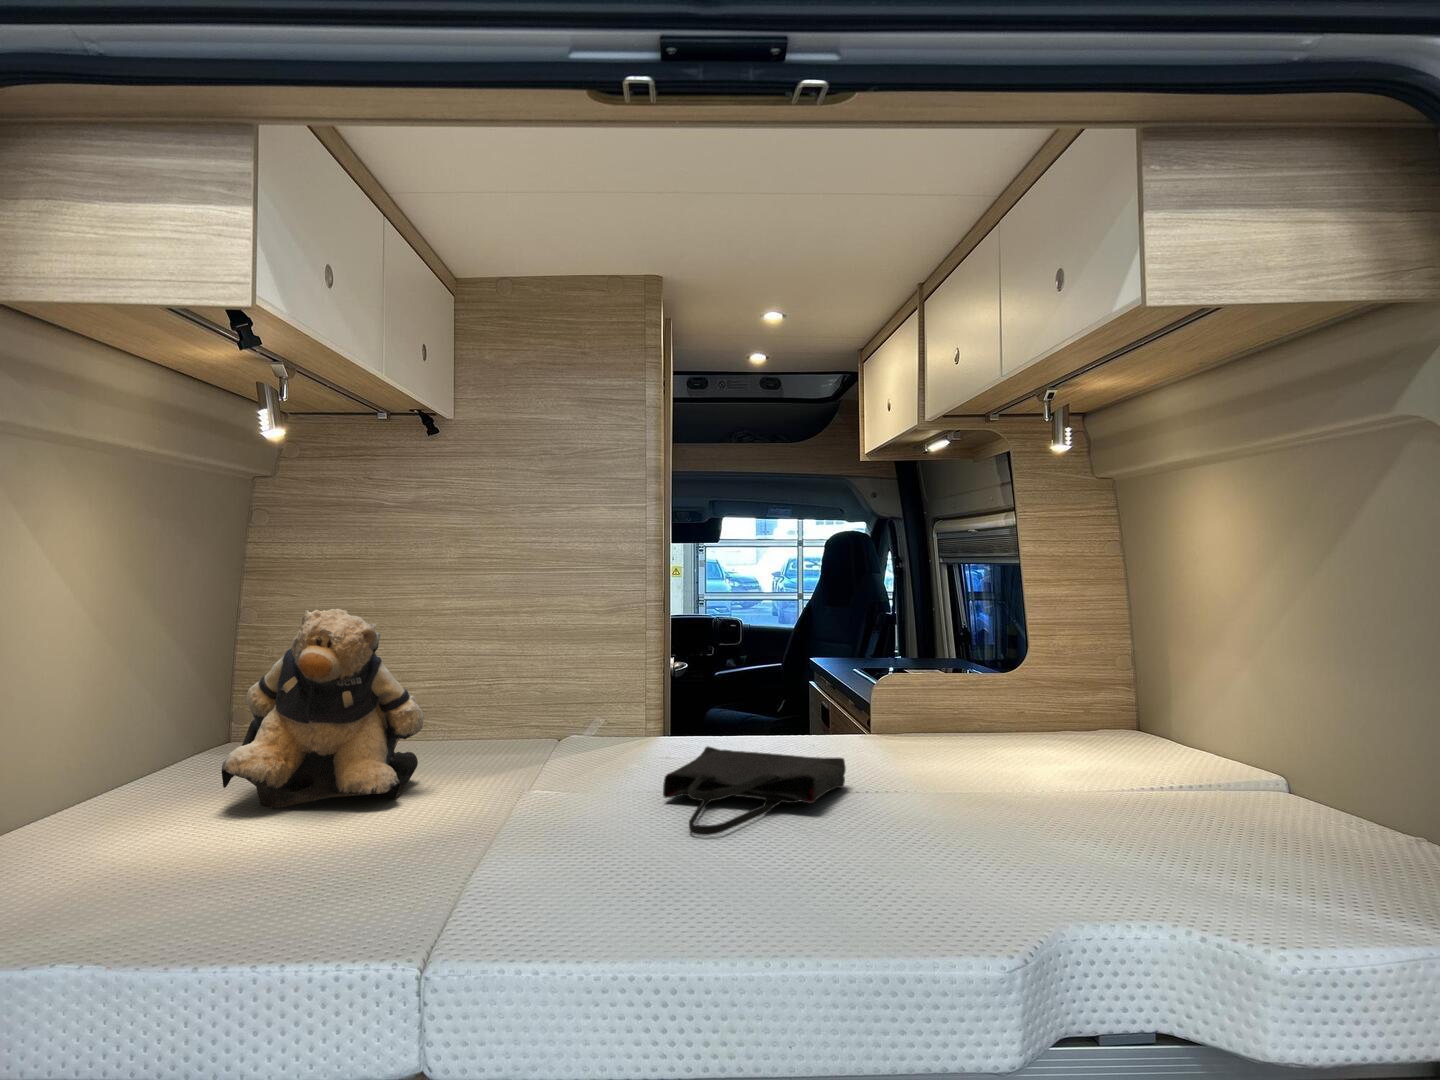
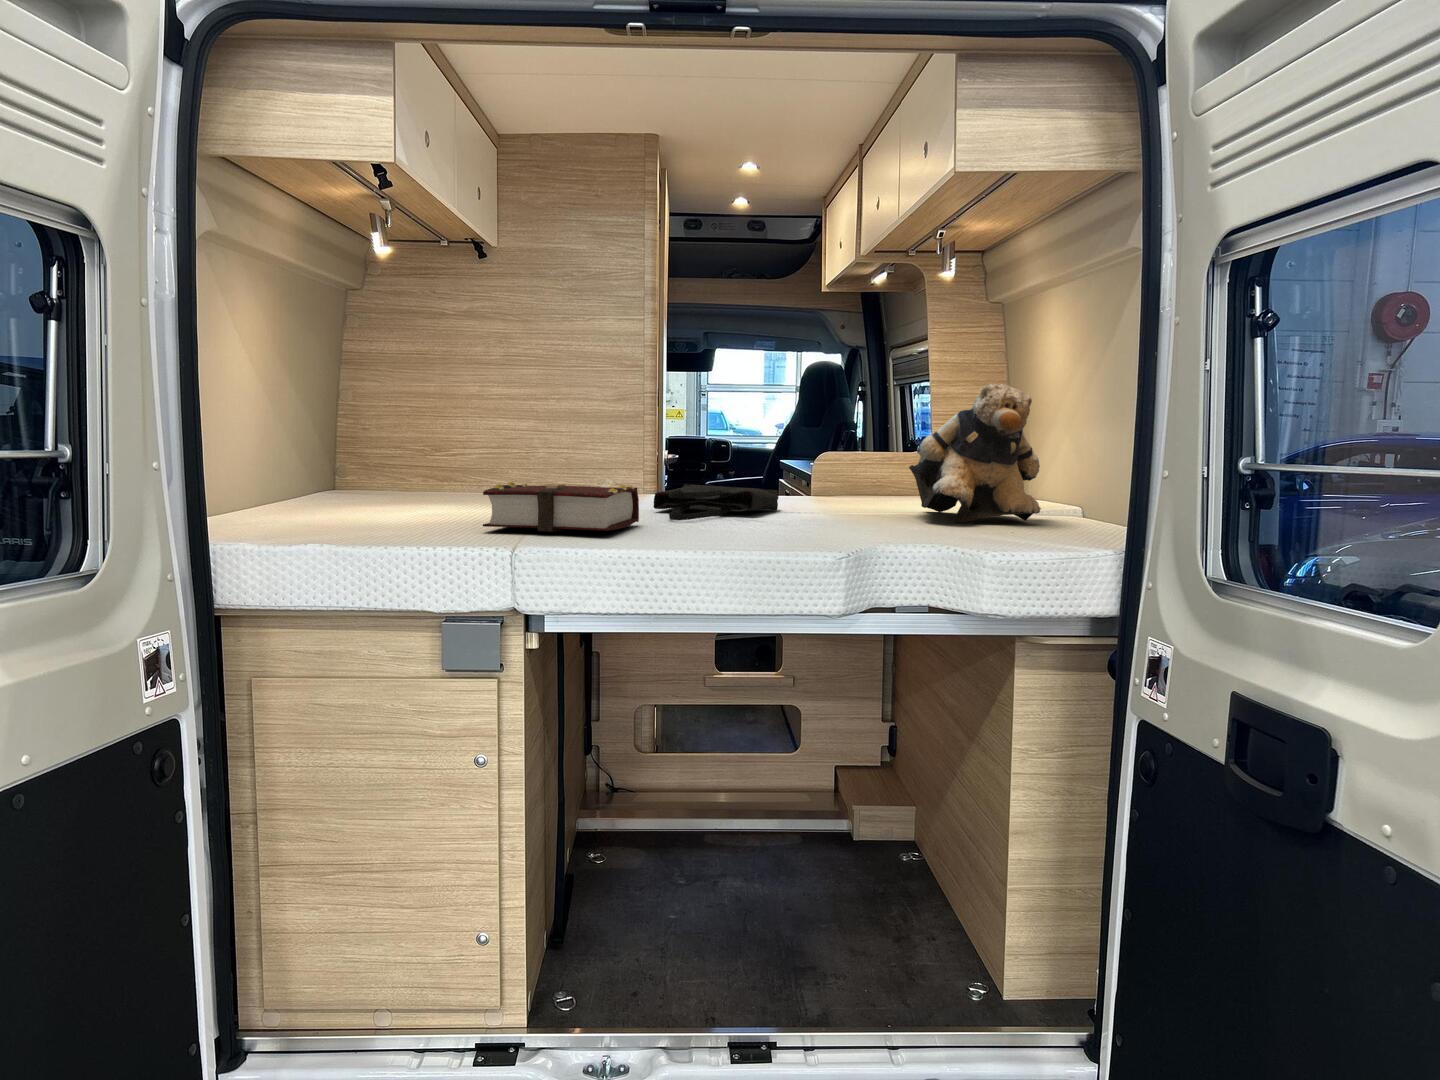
teddy bear: present [222,609,424,809] -> present [909,384,1041,523]
book: none [379,790,642,903] -> present [483,482,639,532]

